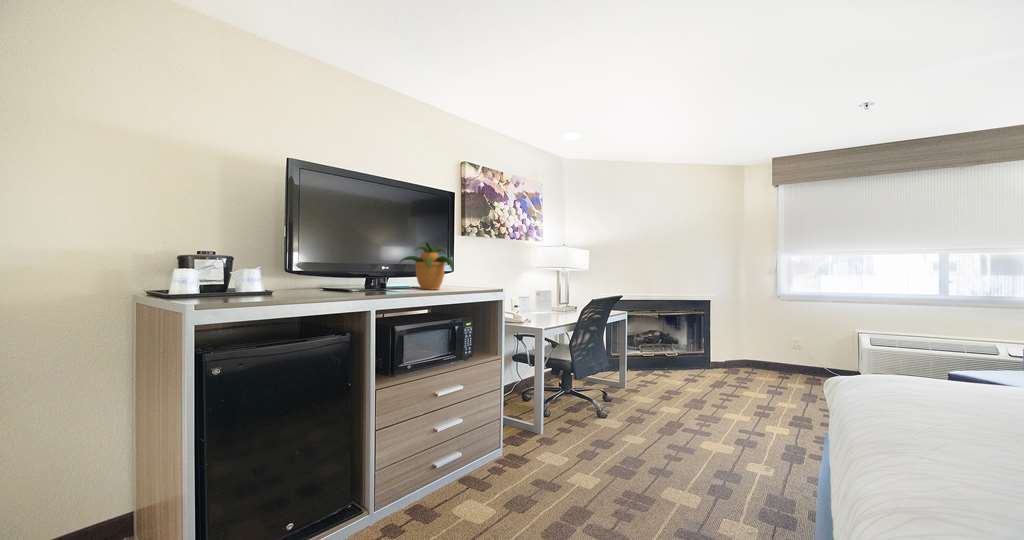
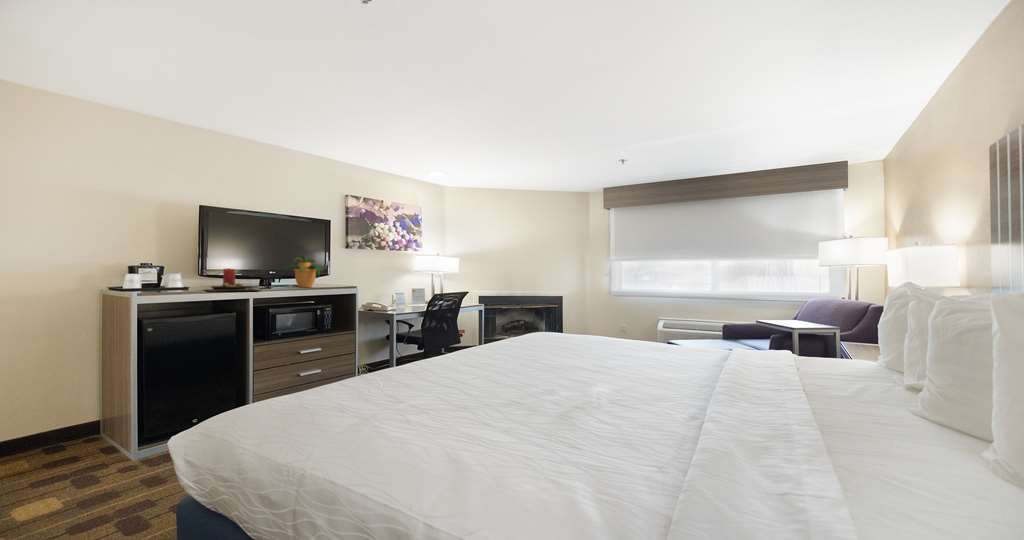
candle: none [296,259,391,299] -> present [205,268,259,292]

